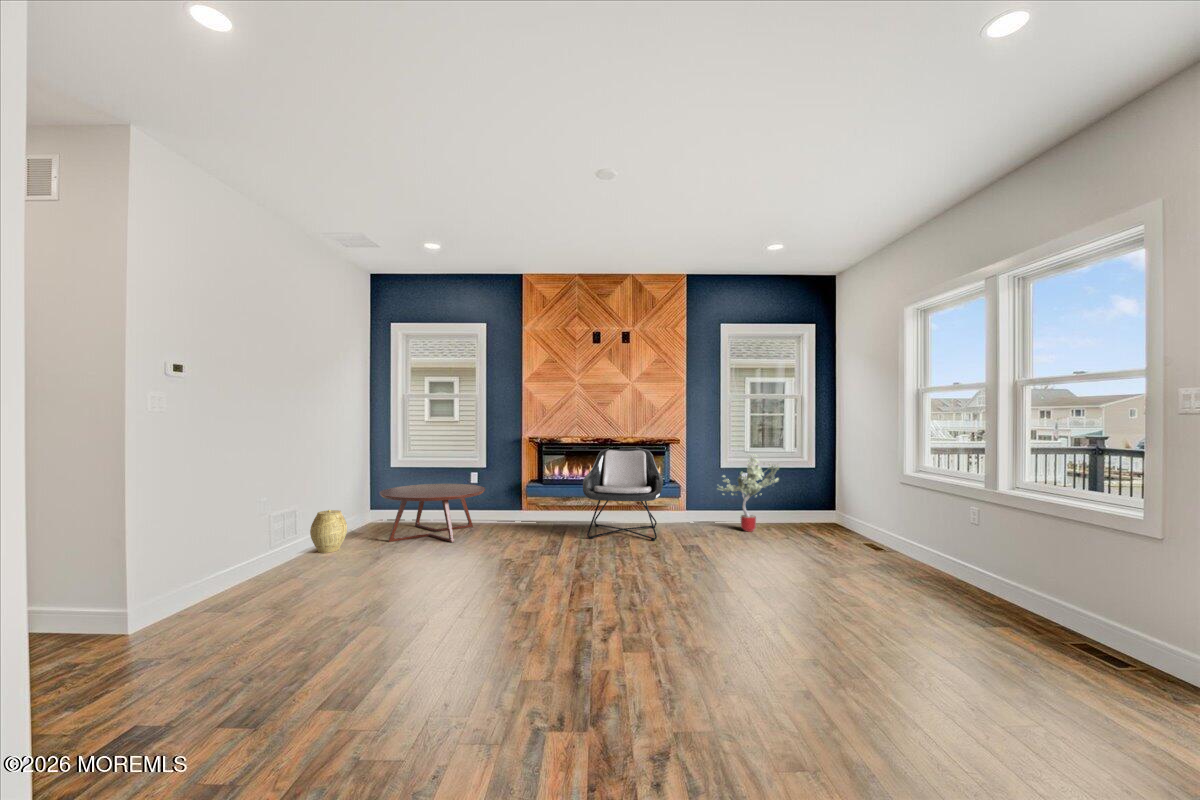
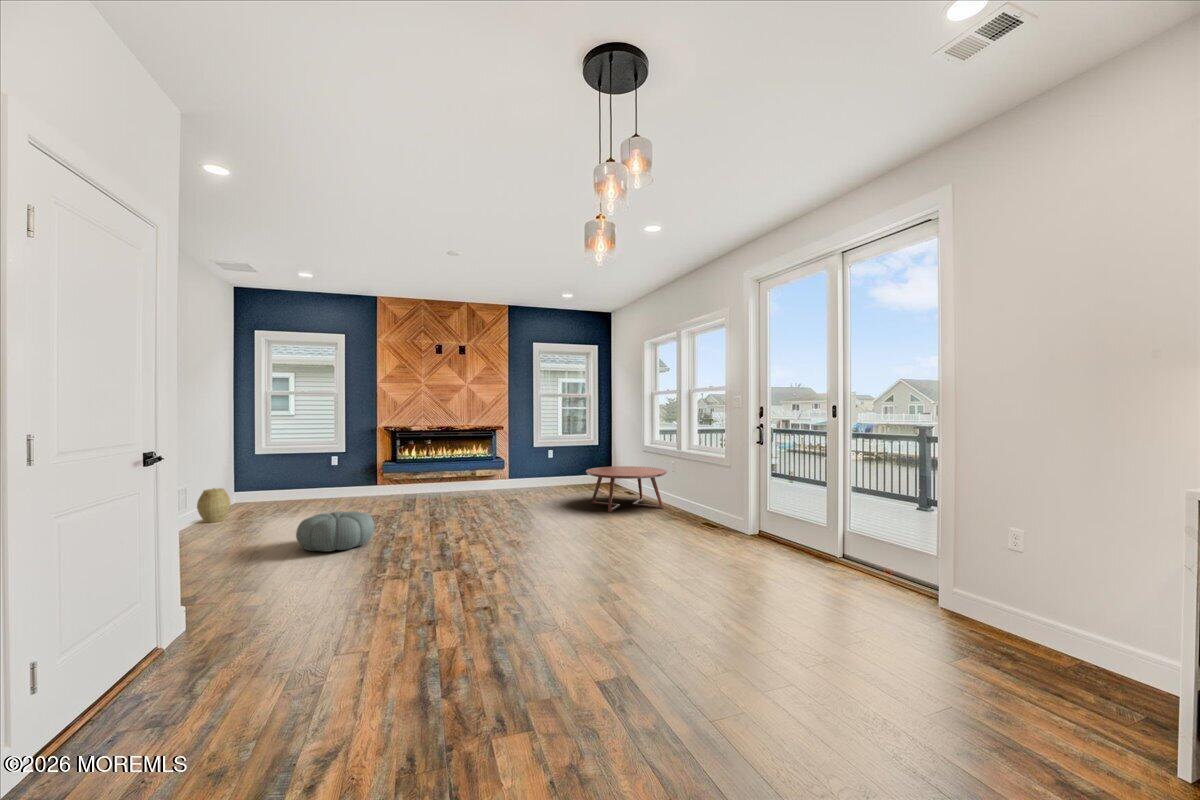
lounge chair: present [583,448,663,541] -> none [430,433,491,501]
potted tree: present [718,454,779,532] -> none [529,435,573,490]
coffee table: present [380,484,485,542] -> present [586,466,667,512]
pouf: none [375,565,485,636] -> present [296,511,374,552]

